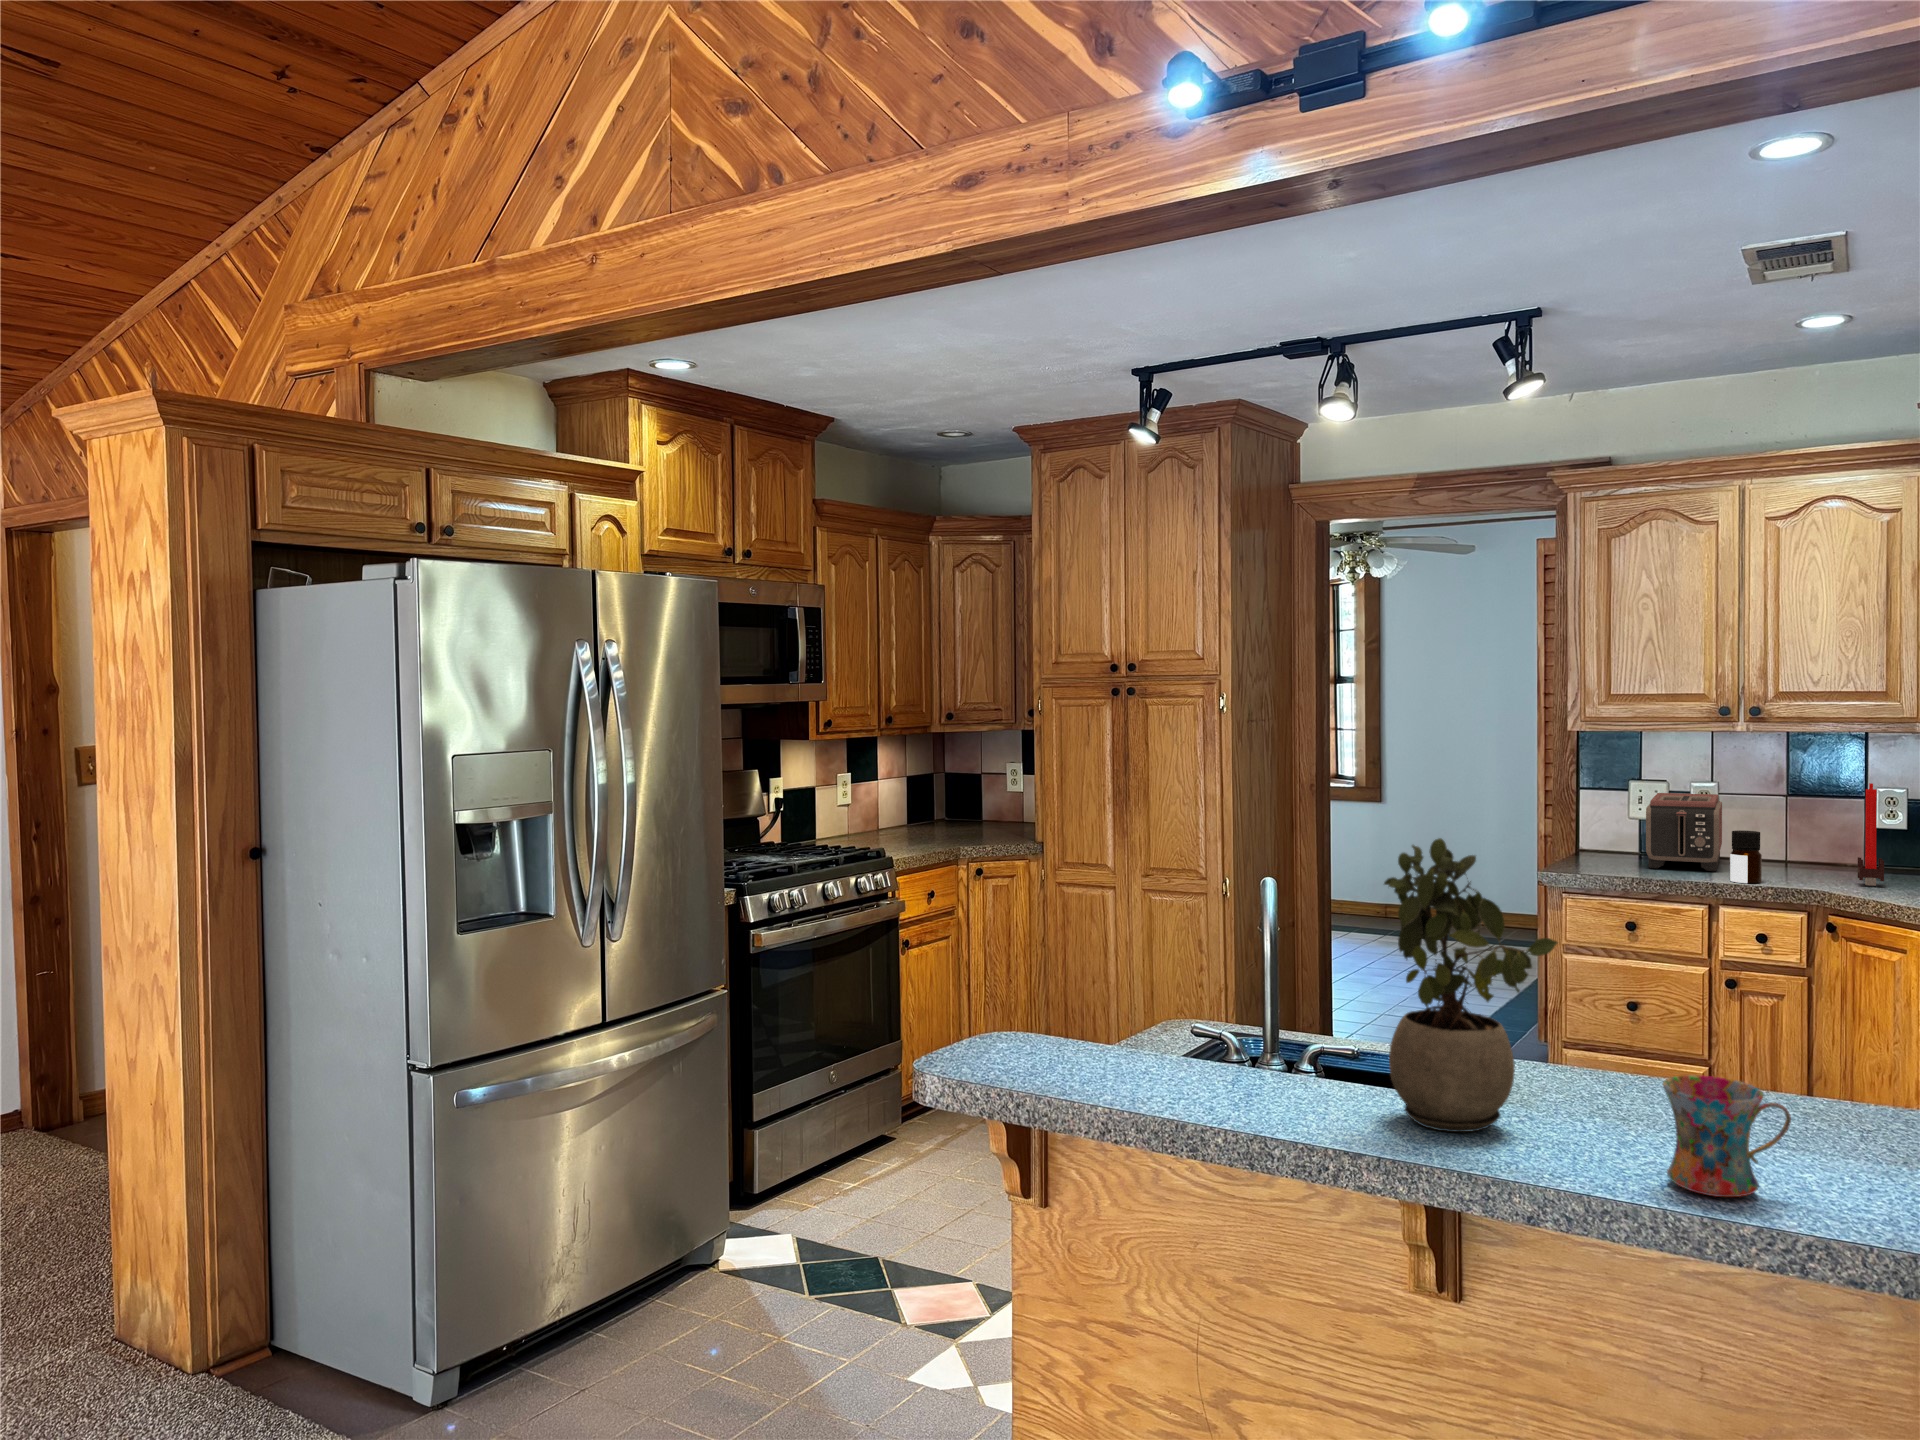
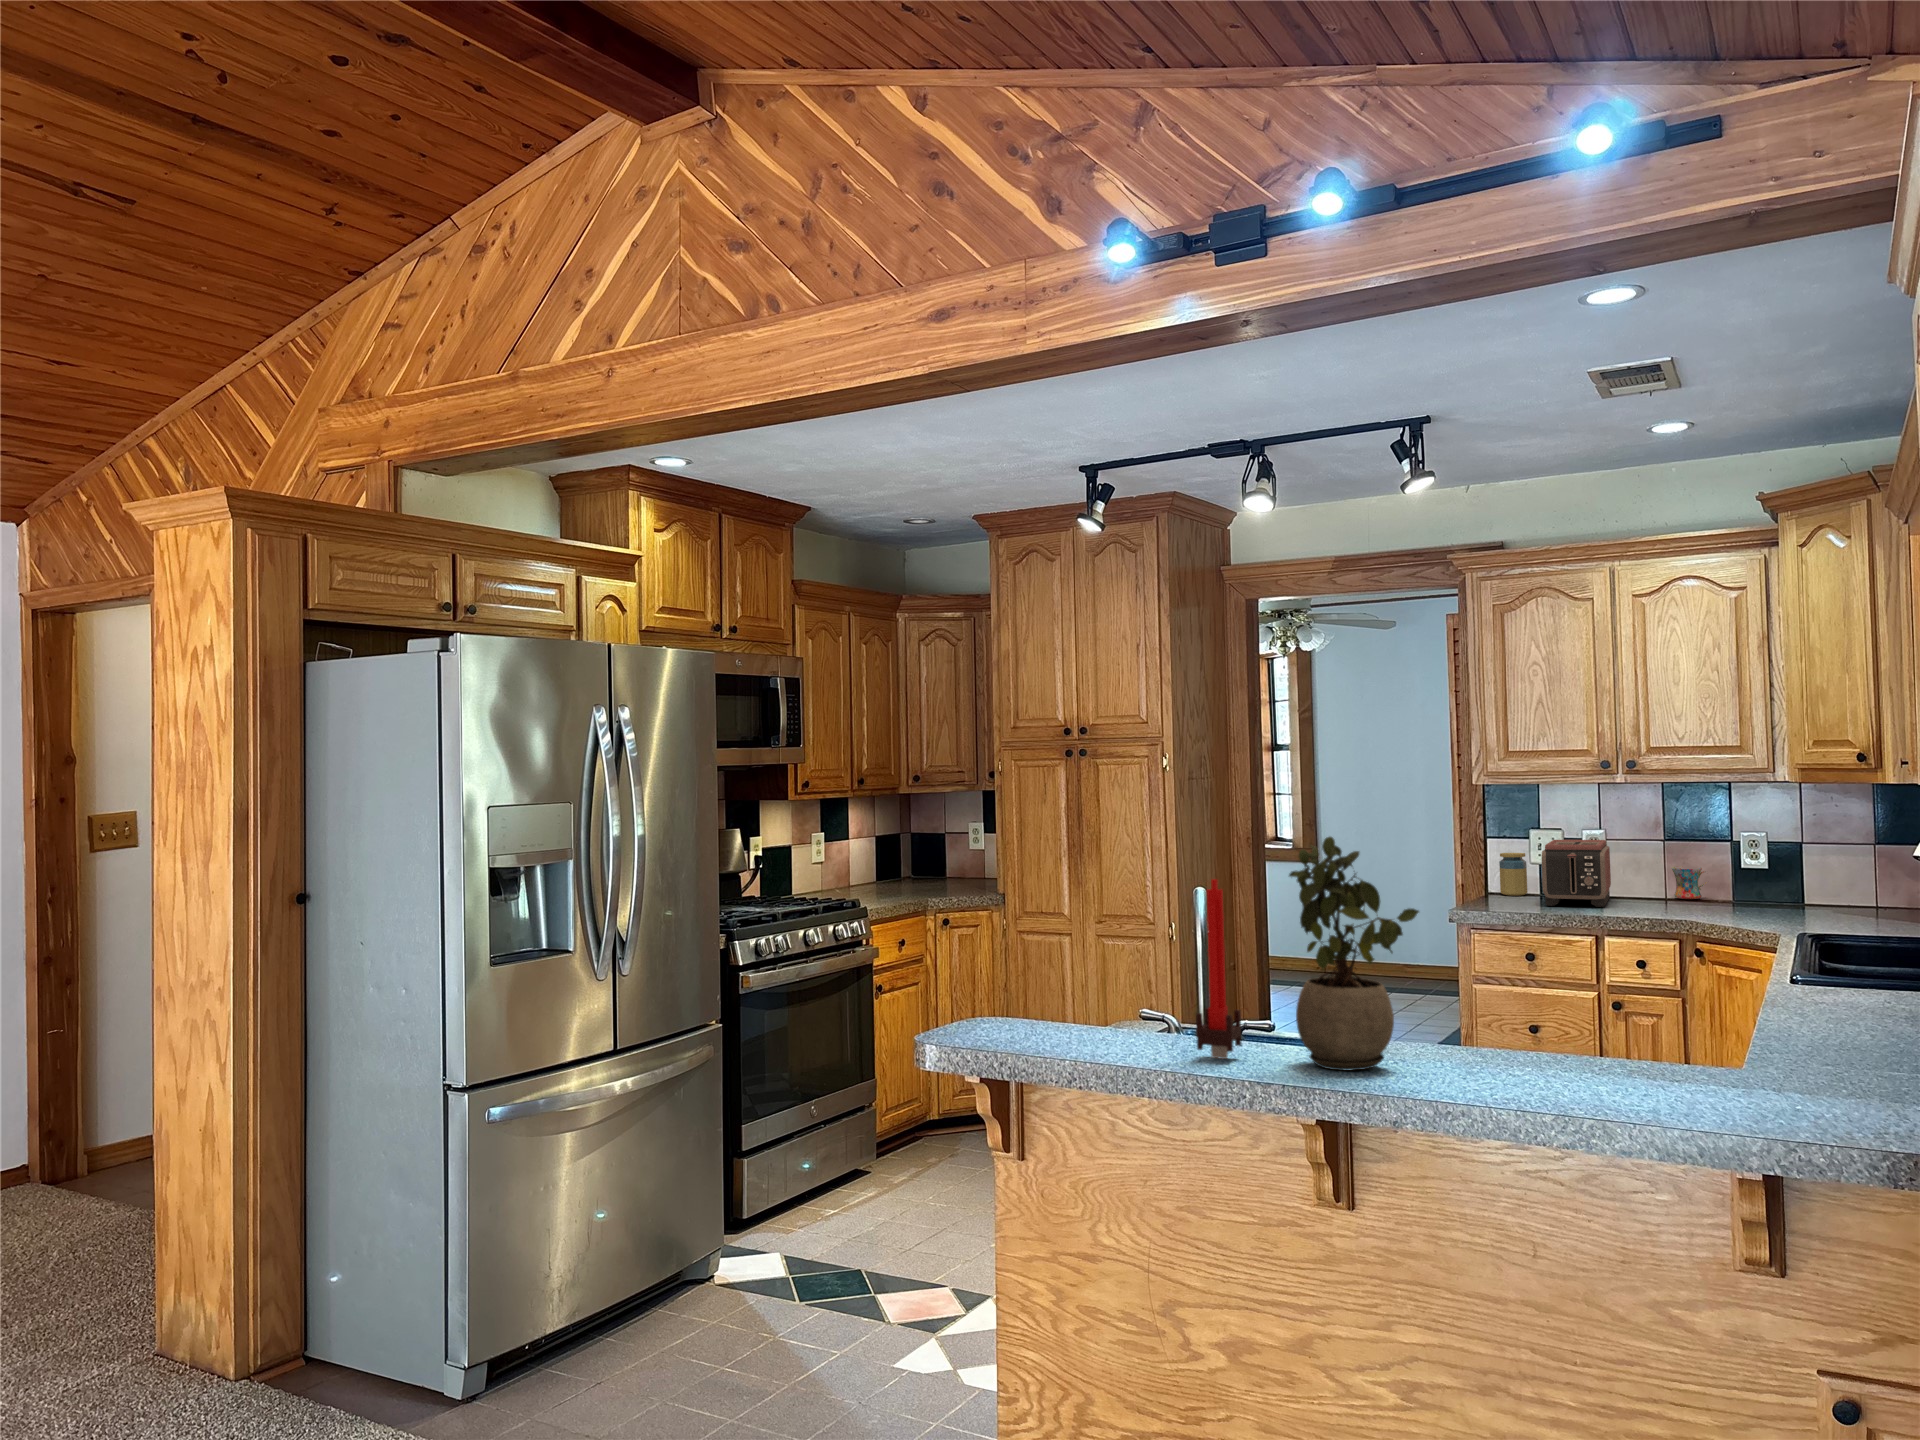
candle: present [1858,783,1884,886] -> present [1196,879,1241,1059]
jar: none [1595,805,1625,853] -> present [1499,853,1527,896]
bottle: present [1730,830,1762,883] -> none [1614,869,1642,915]
mug: present [1663,1075,1791,1197] -> present [1672,867,1707,899]

